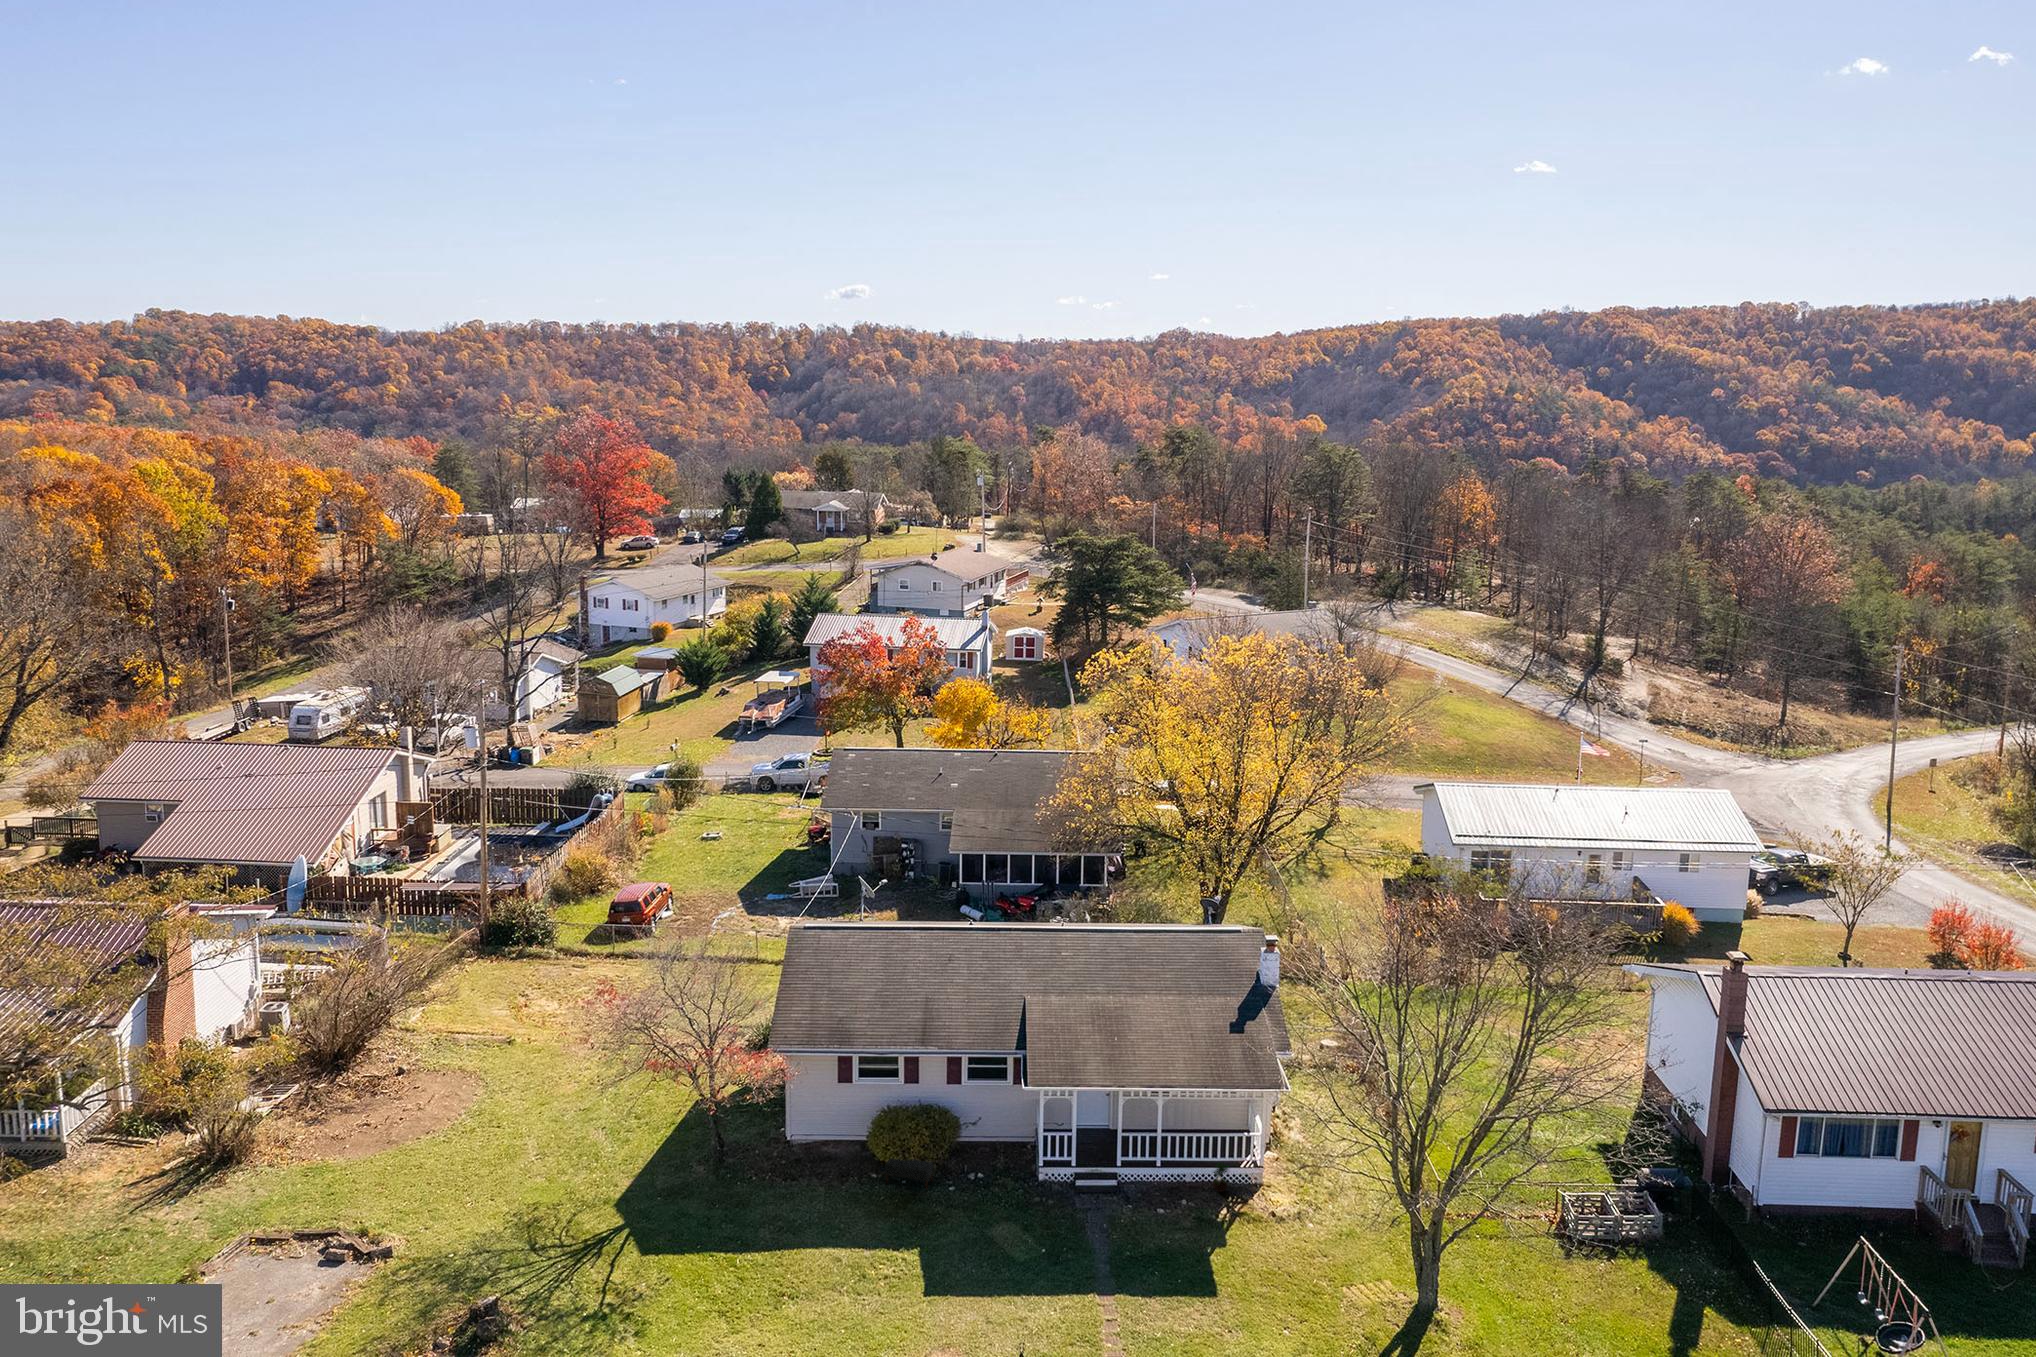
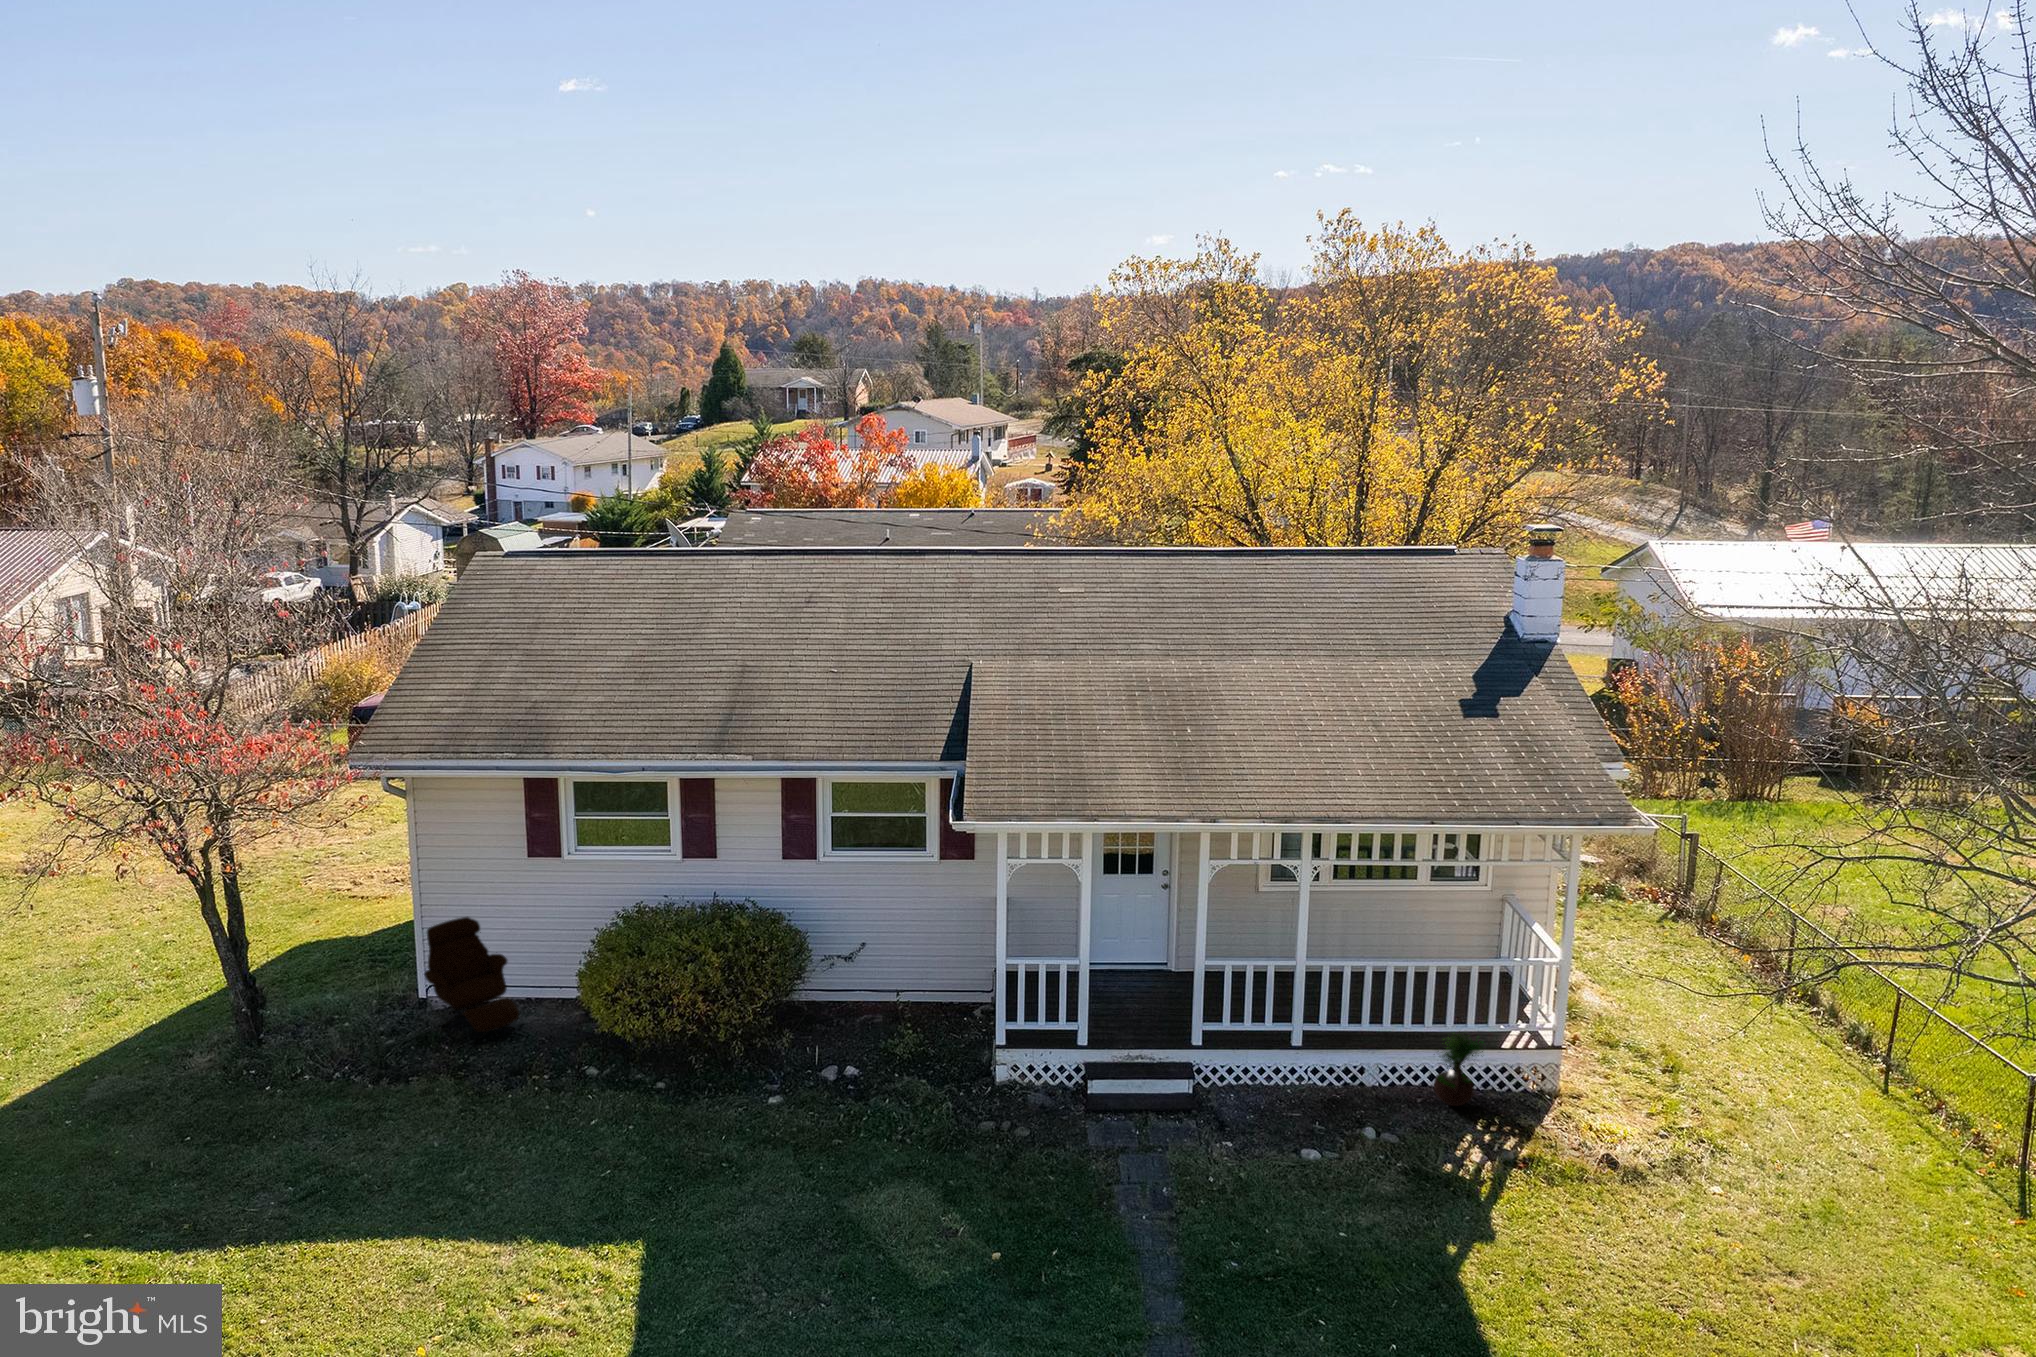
lounge chair: none [795,1108,837,1166] -> present [425,917,519,1042]
bench: present [885,1158,933,1189] -> none [611,1020,735,1099]

